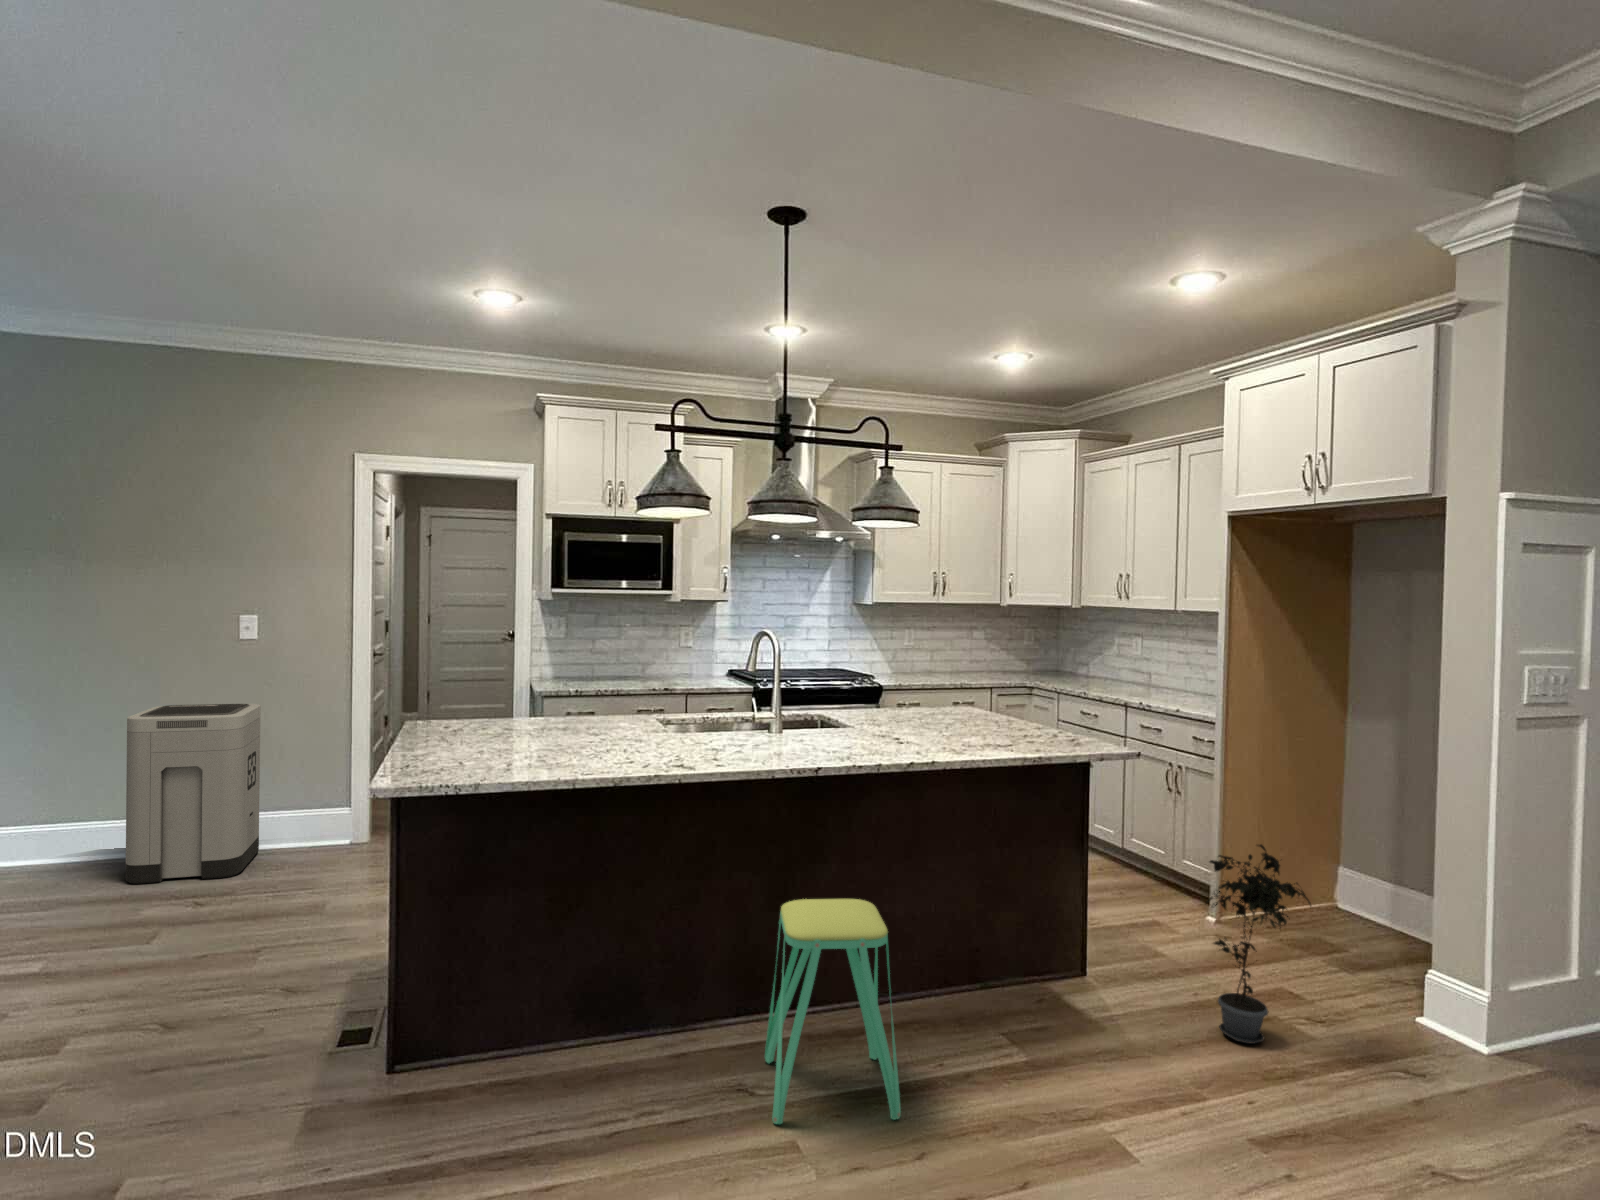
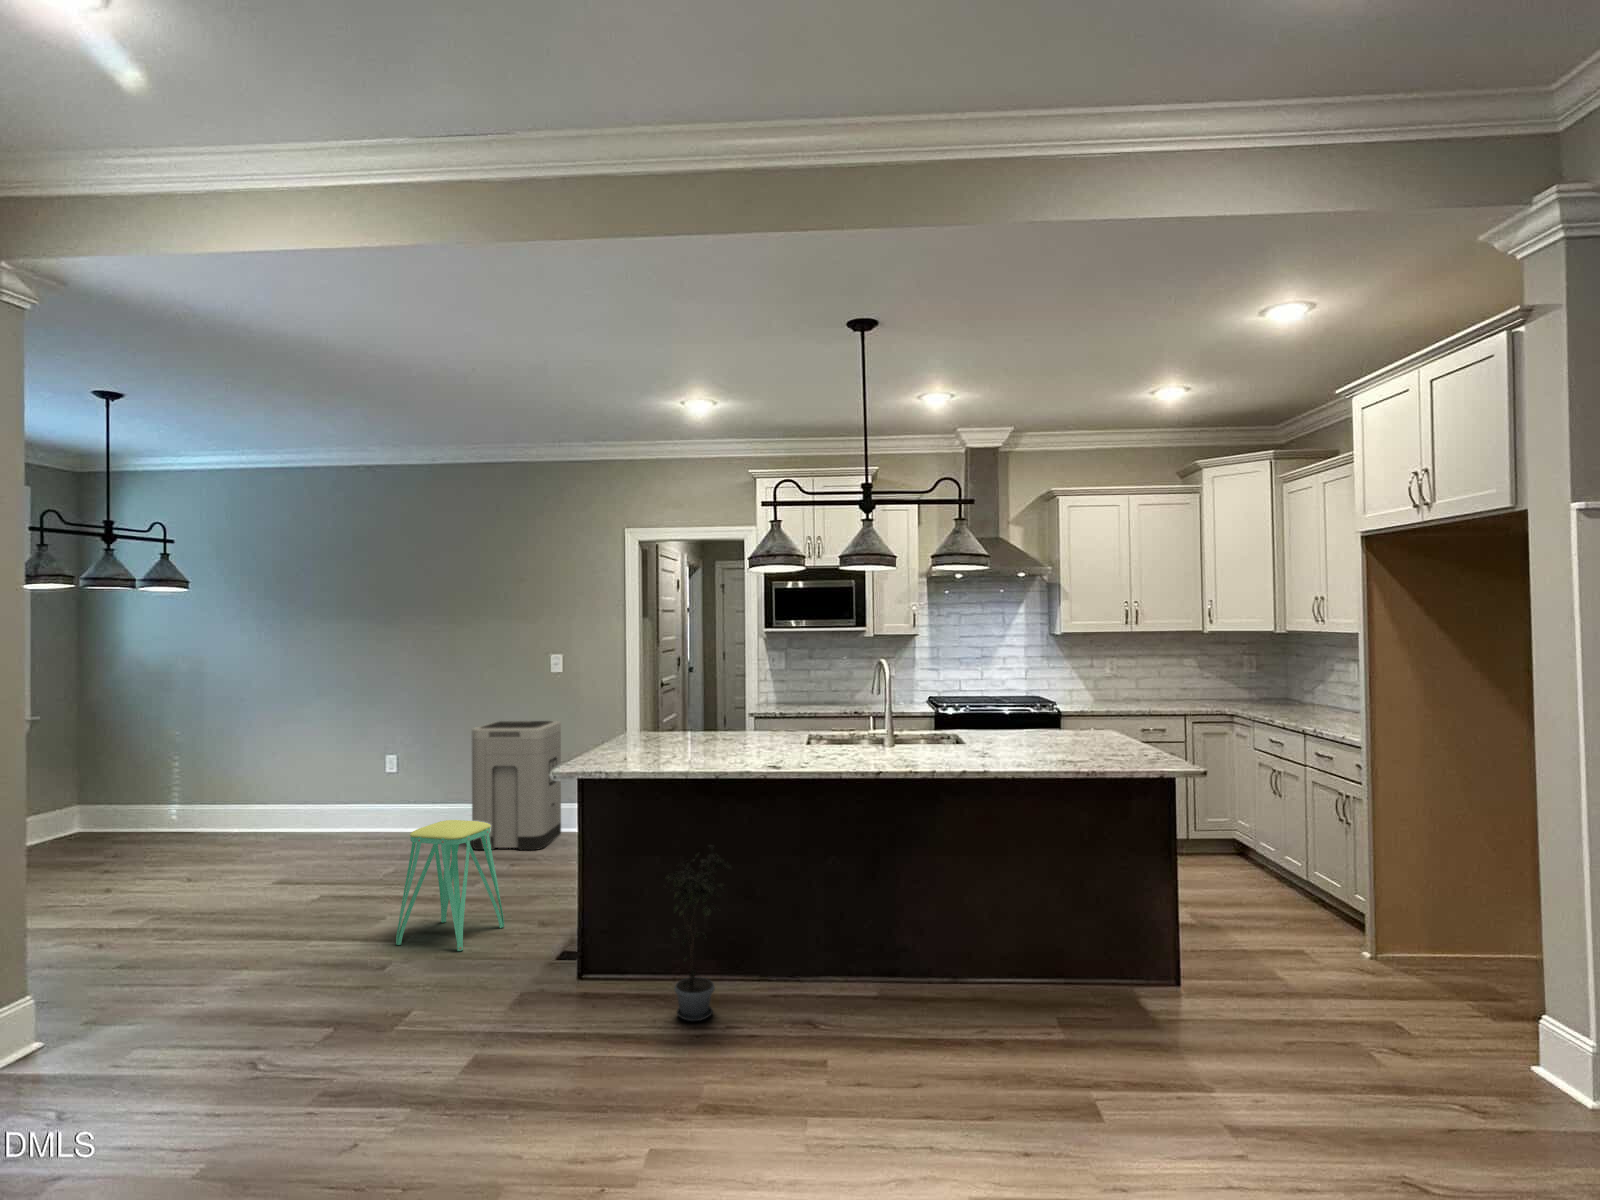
potted plant: present [1206,845,1311,1044] -> present [666,845,732,1021]
stool: present [765,899,901,1124] -> present [396,820,504,951]

